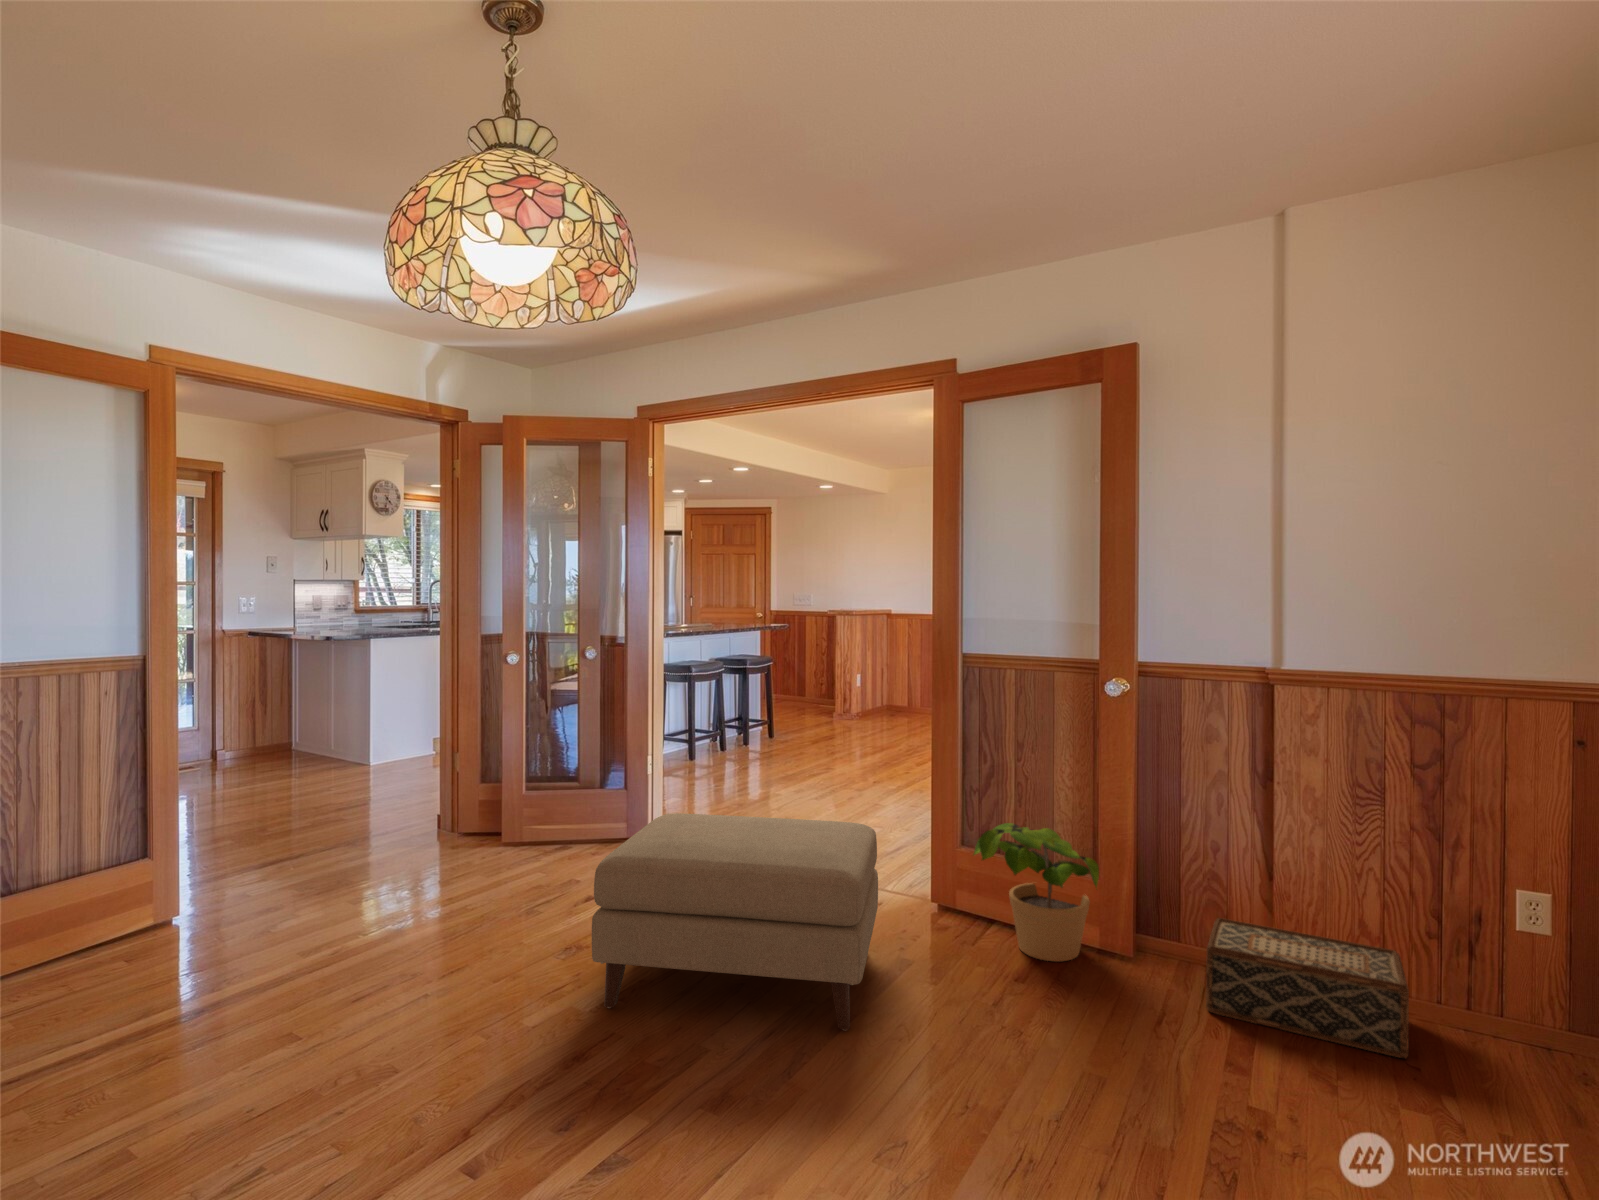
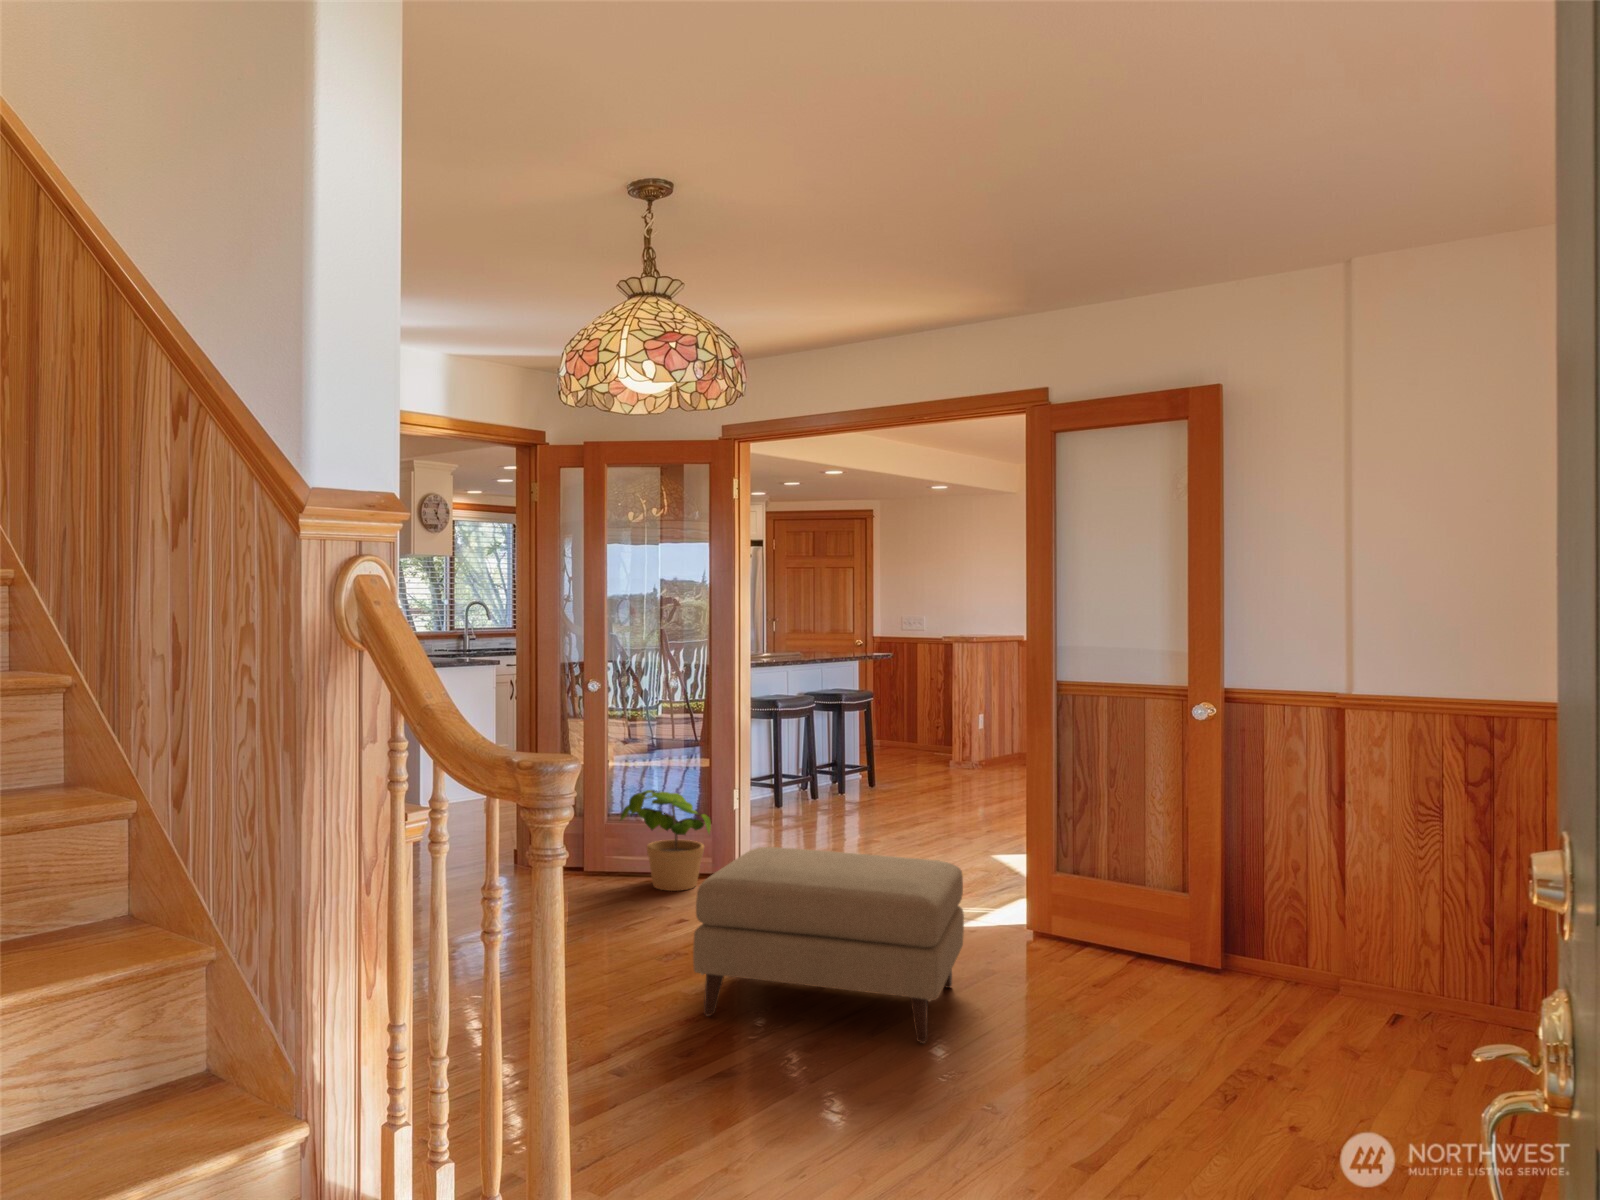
potted plant: present [974,823,1099,962] -> present [620,790,711,891]
woven basket: present [1206,918,1409,1058] -> none [1275,966,1470,1093]

